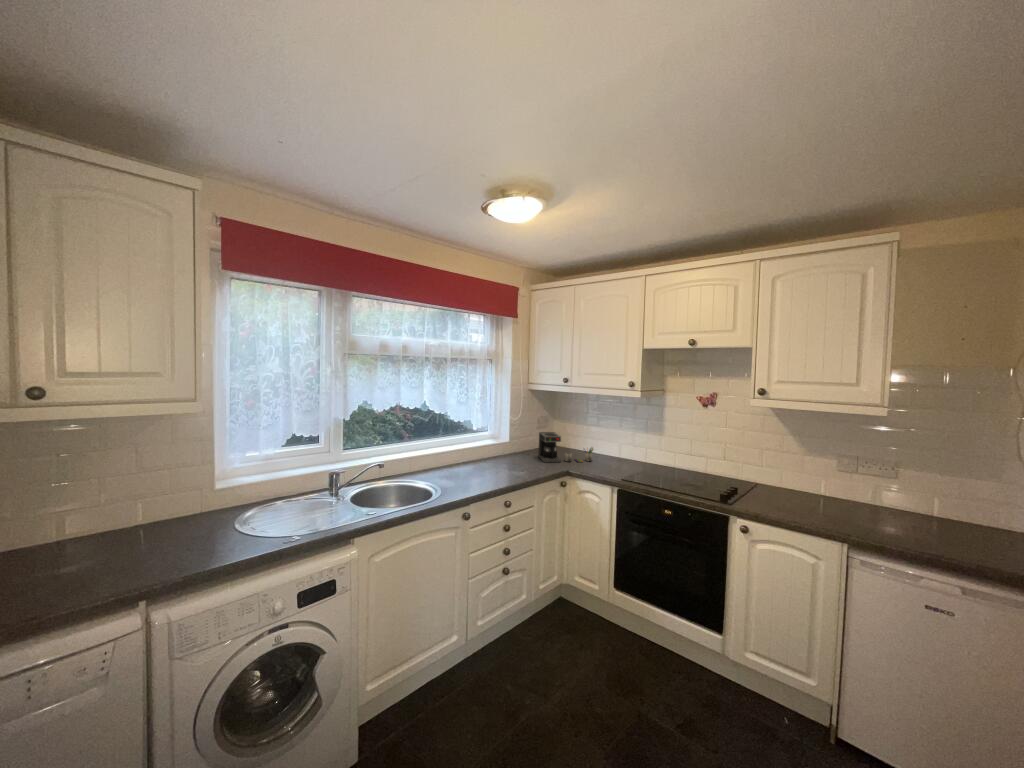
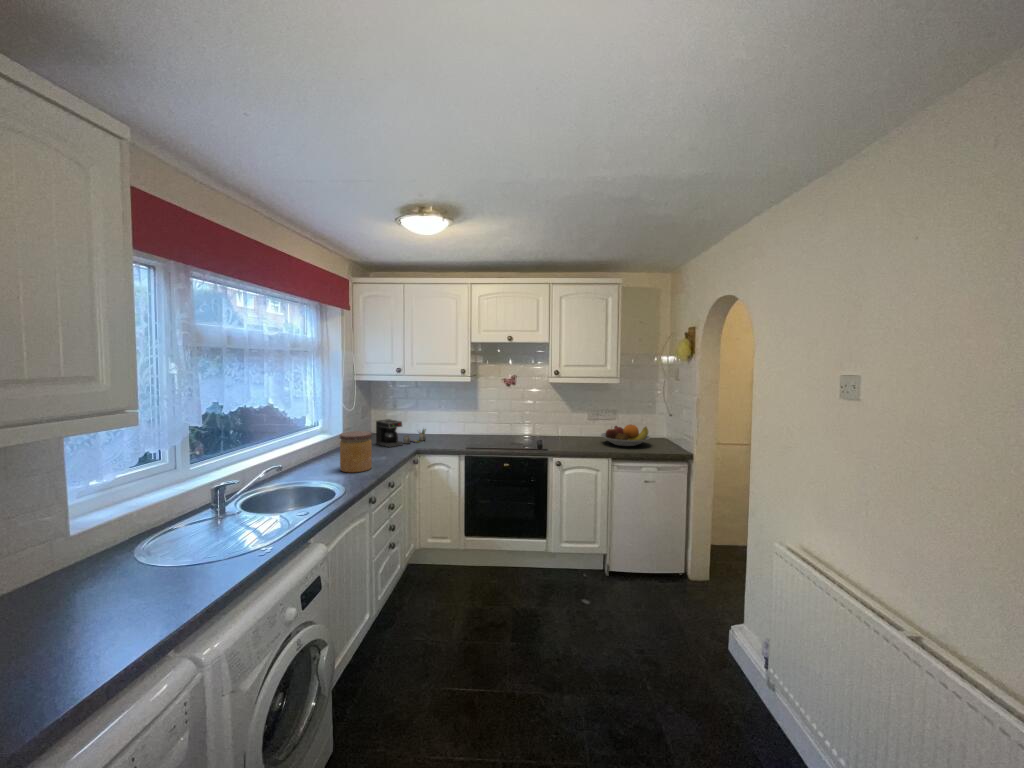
jar: none [463,440,495,483] -> present [340,431,372,473]
fruit bowl: none [845,489,962,535] -> present [601,425,650,446]

